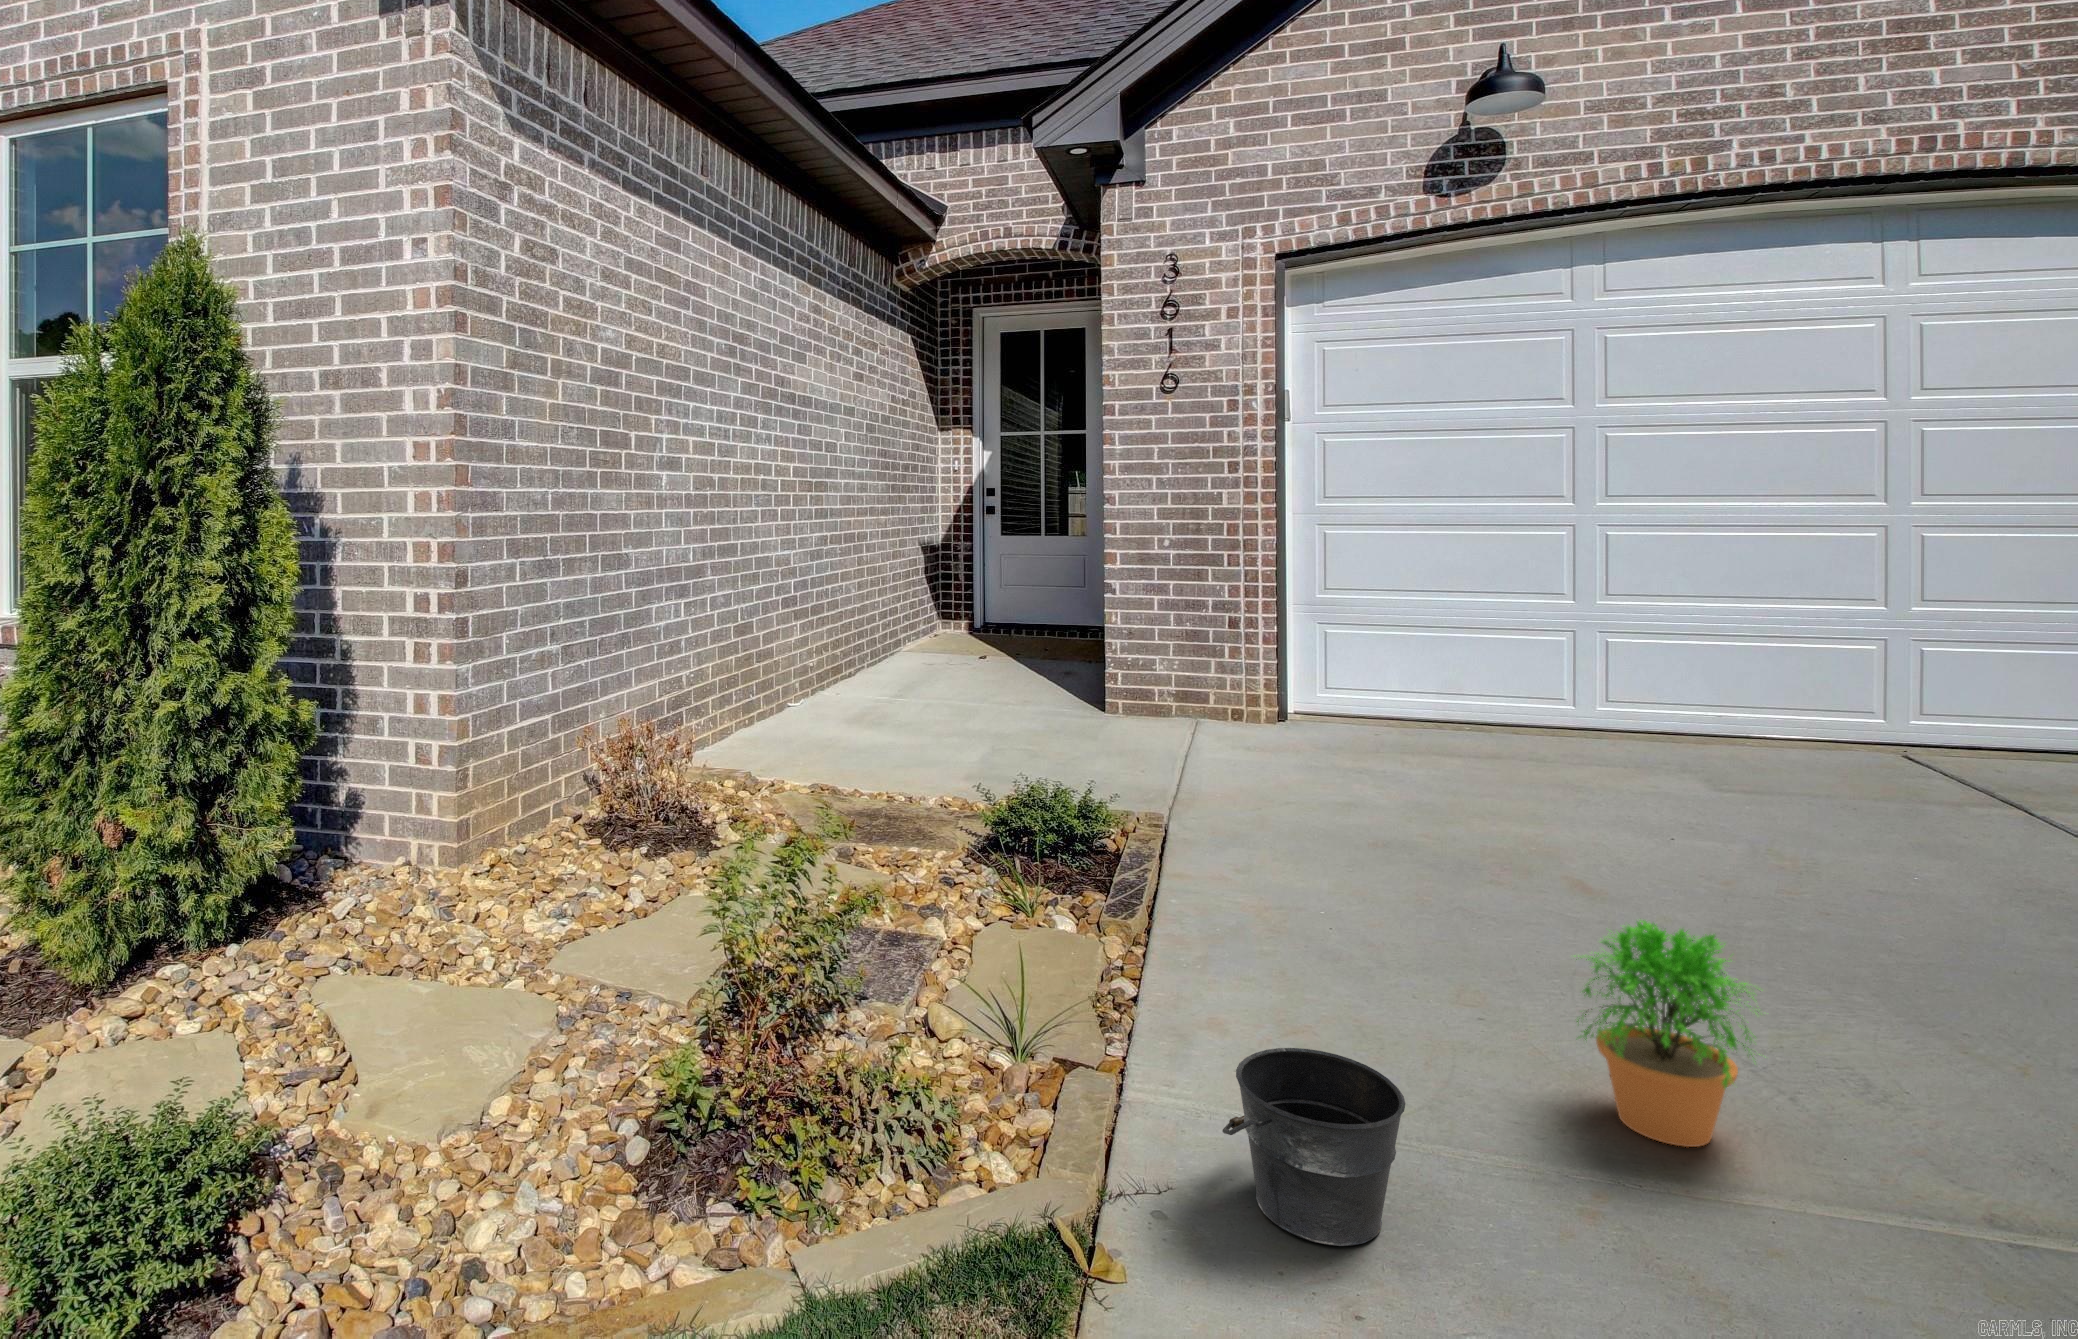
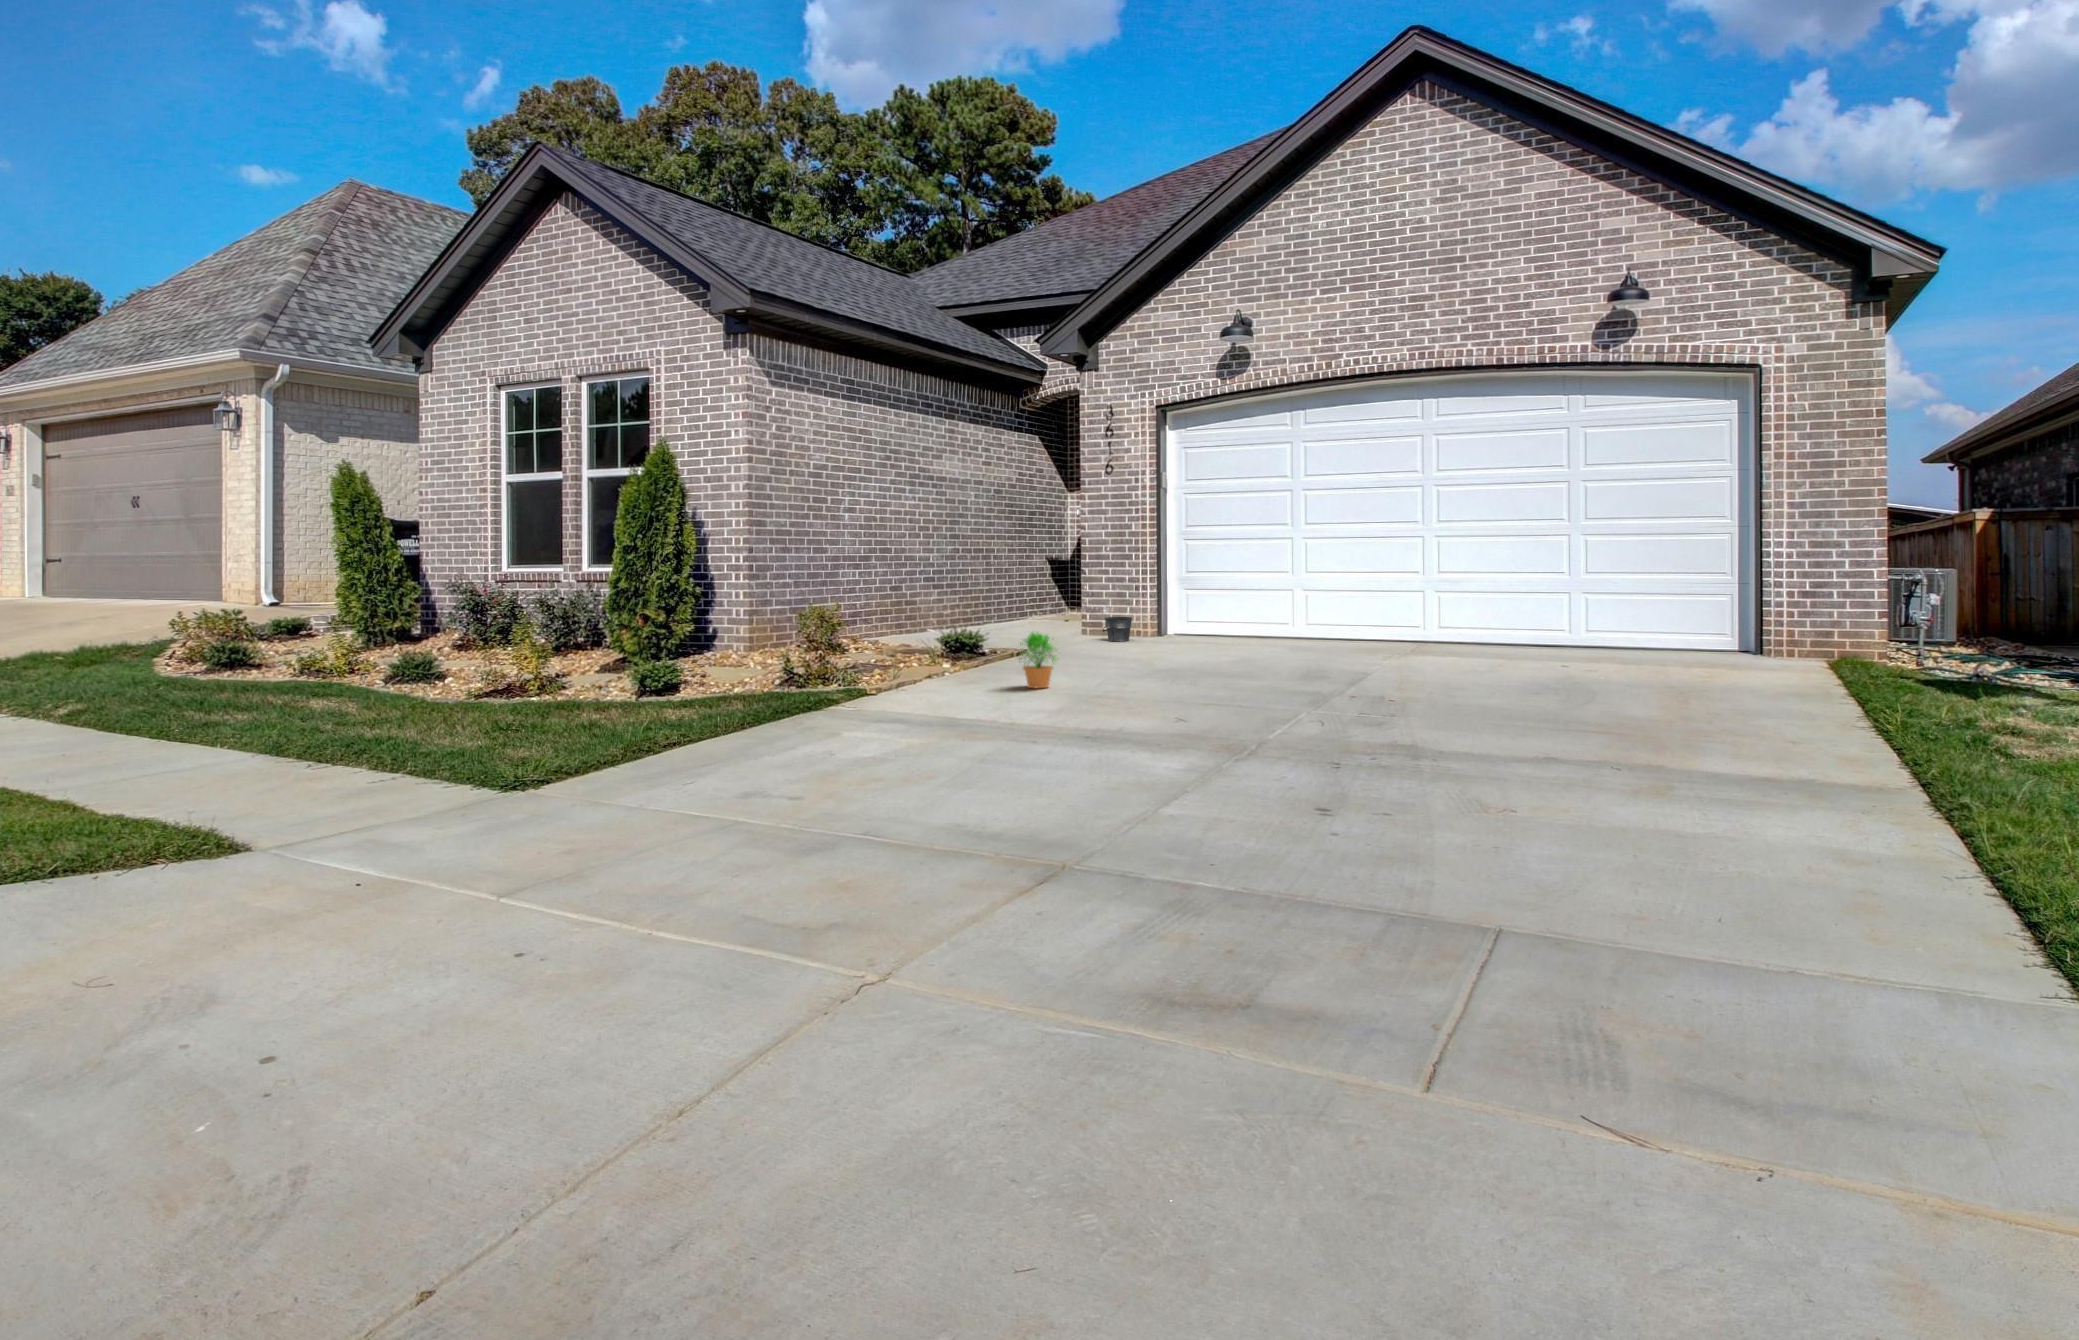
bucket: present [1222,1048,1405,1246] -> present [1102,617,1132,642]

